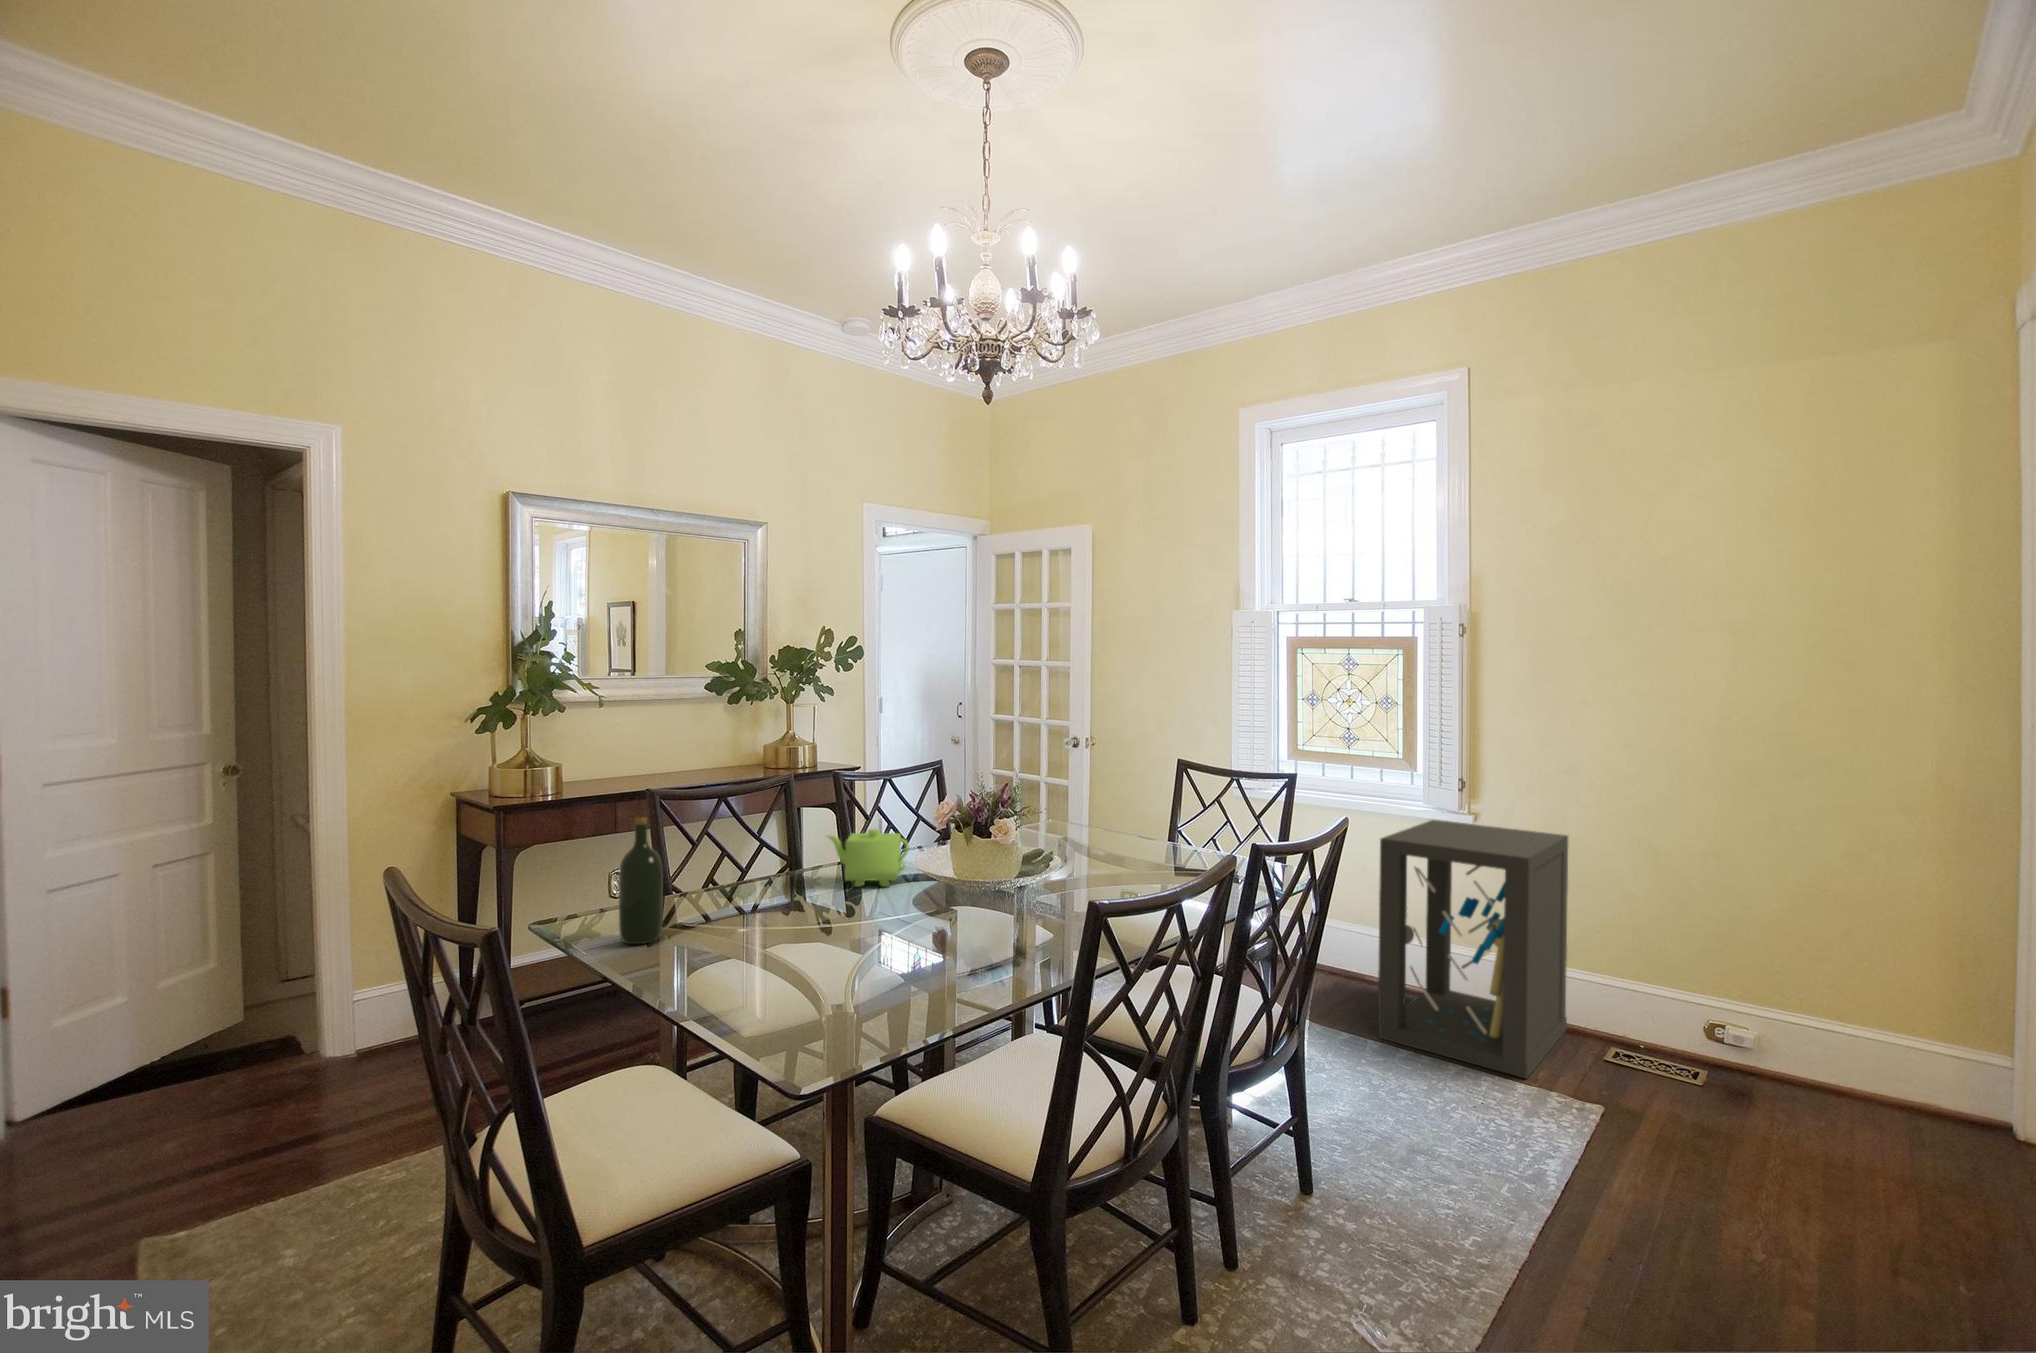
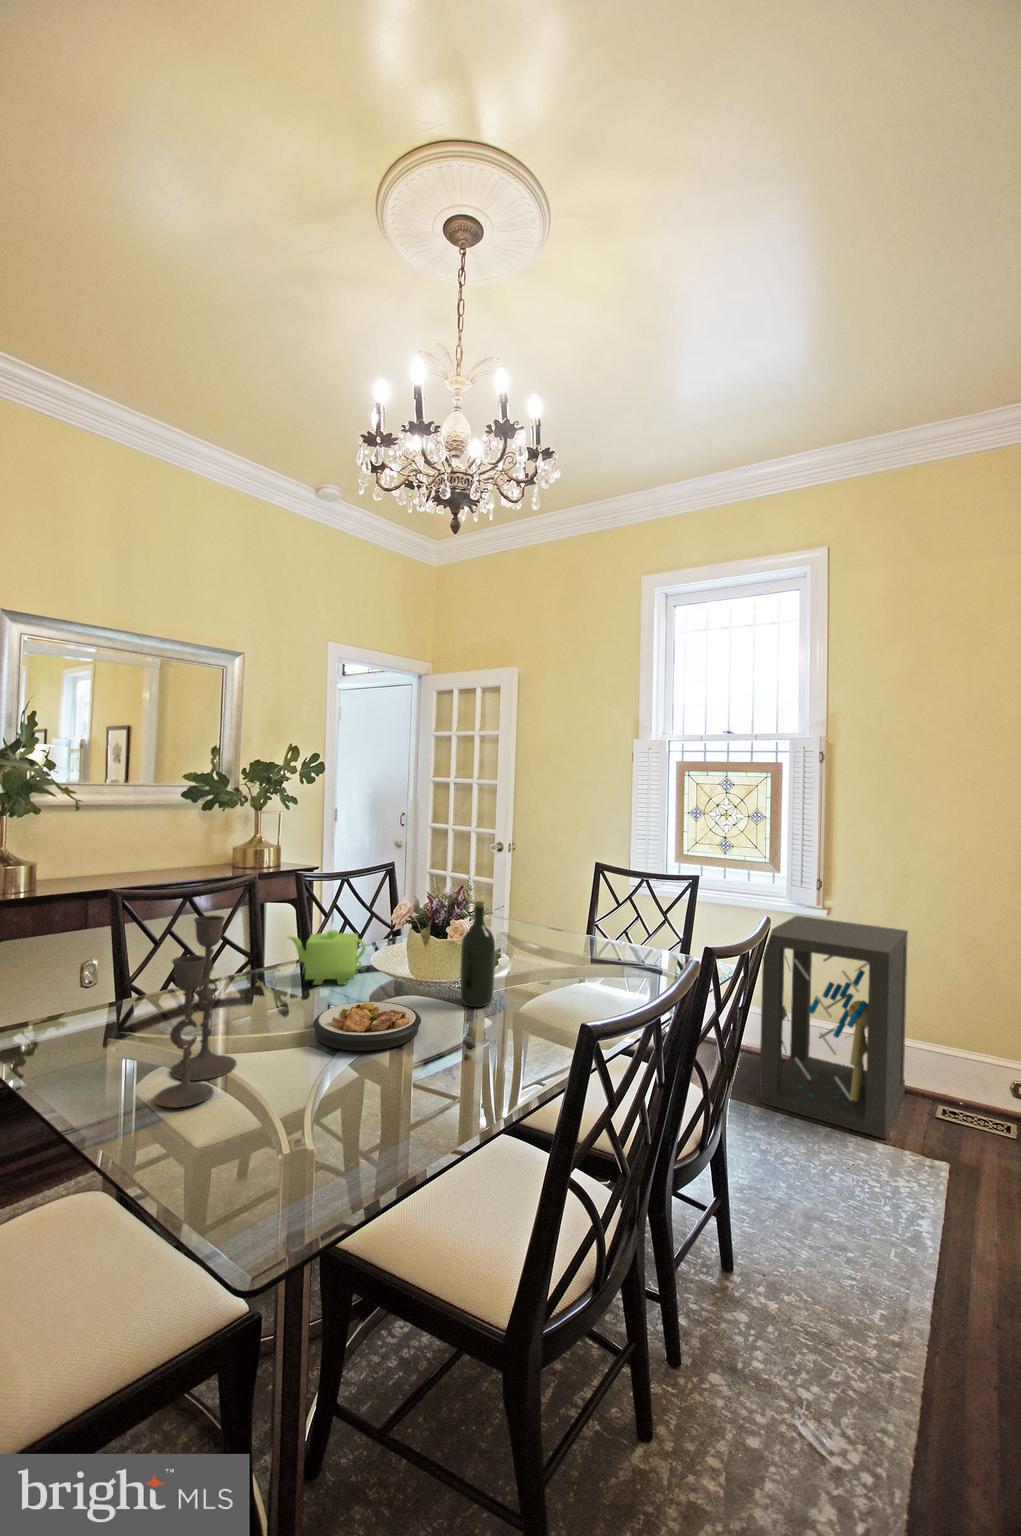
candlestick: none [702,805,778,986] -> present [155,915,236,1108]
wine bottle: present [619,817,664,944] -> present [460,901,495,1007]
plate: none [853,900,965,944] -> present [313,1001,421,1051]

